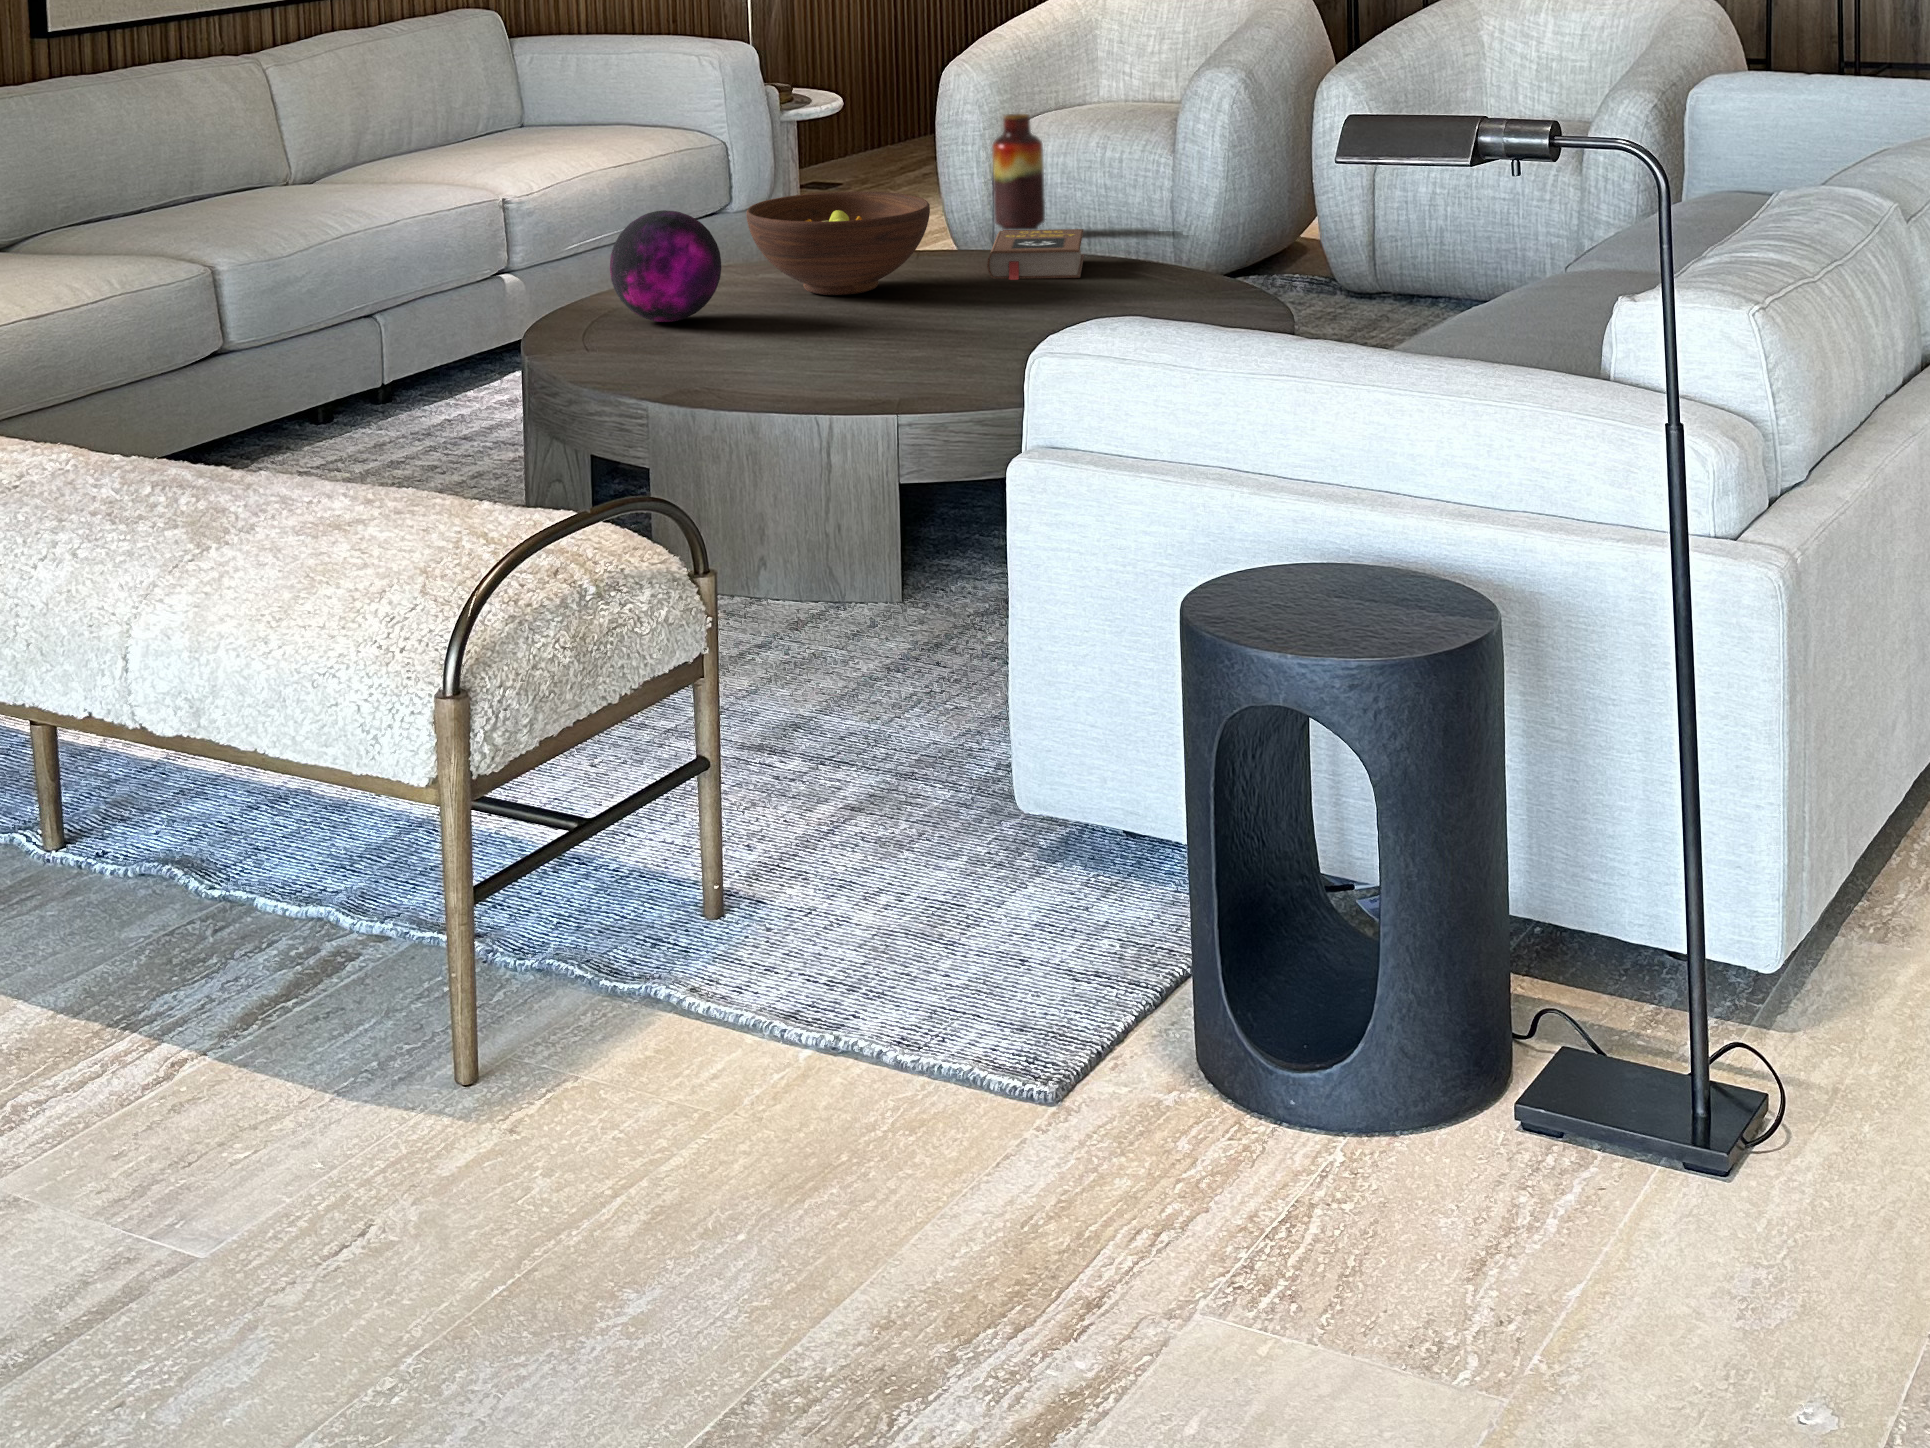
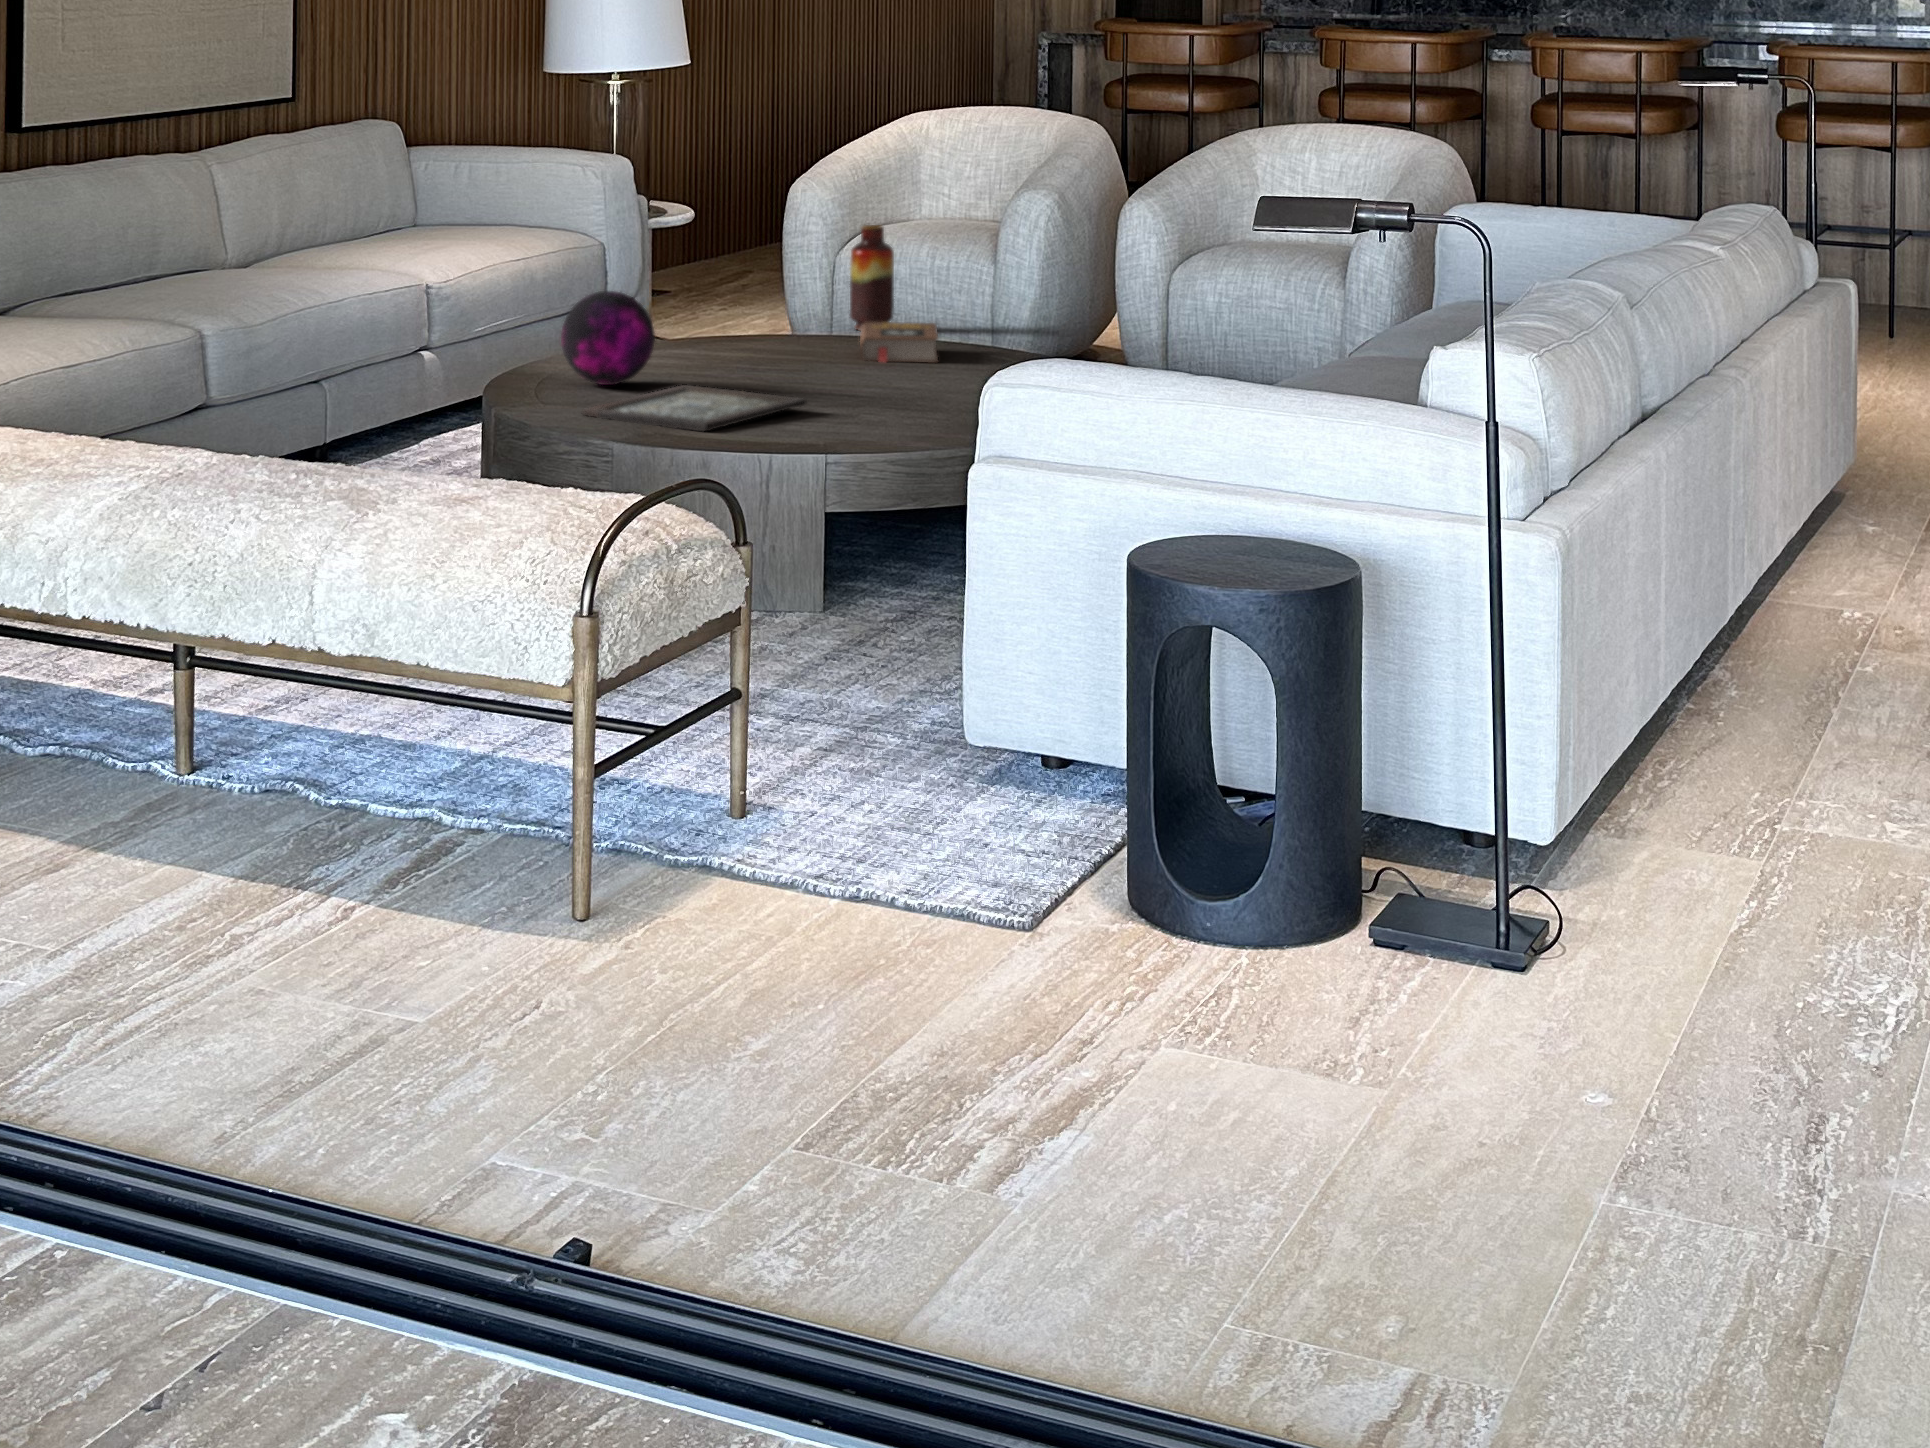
fruit bowl: present [746,191,930,295] -> none [664,284,819,369]
tray: none [612,322,888,387] -> present [582,385,807,432]

